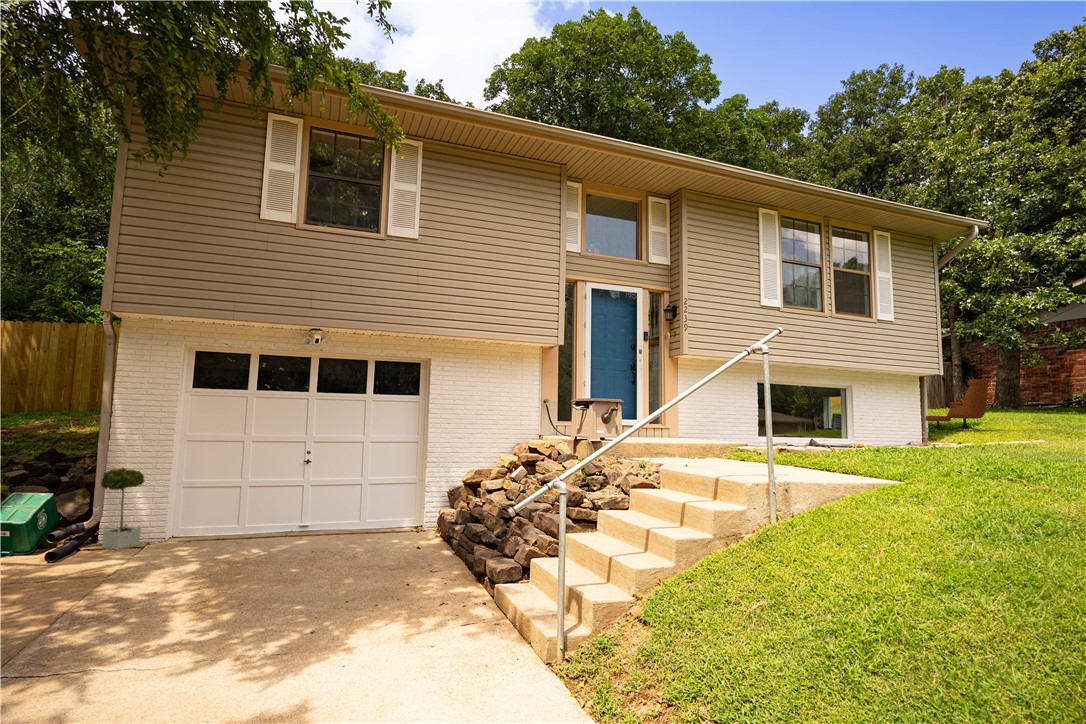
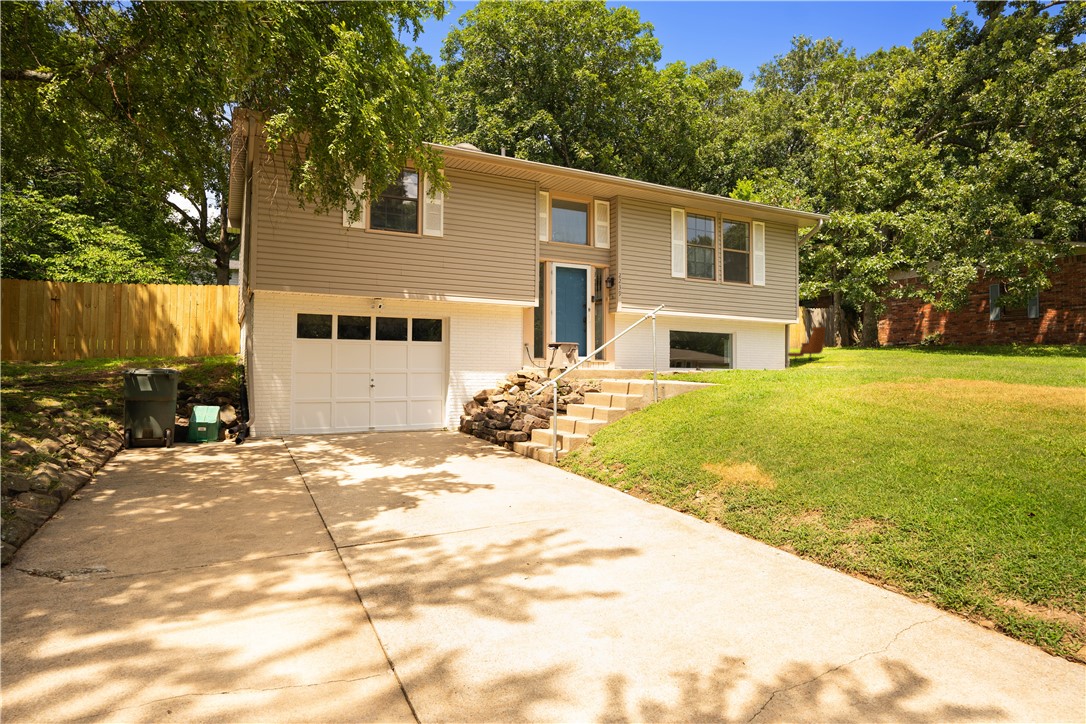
potted tree: present [101,468,144,550] -> none [253,389,278,439]

